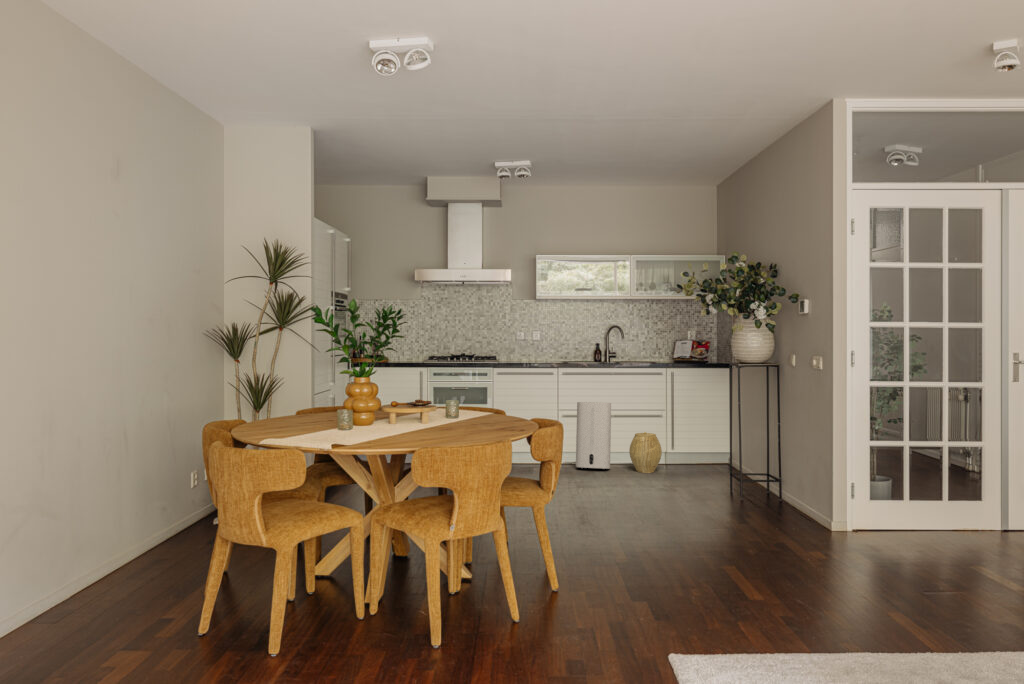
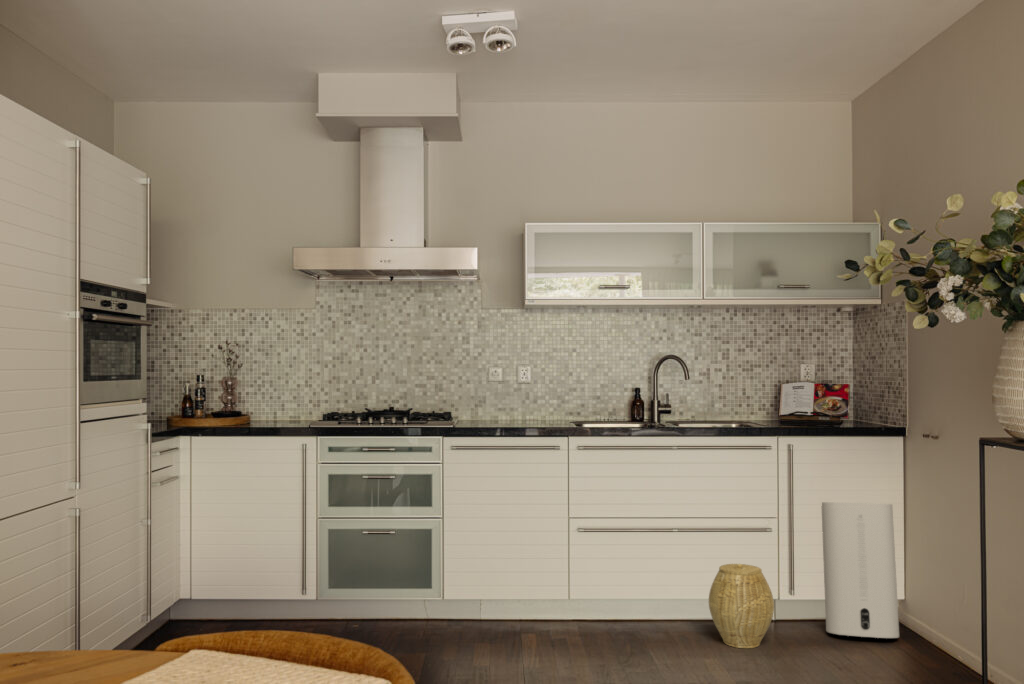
air purifier: present [576,402,611,470] -> present [821,502,899,638]

